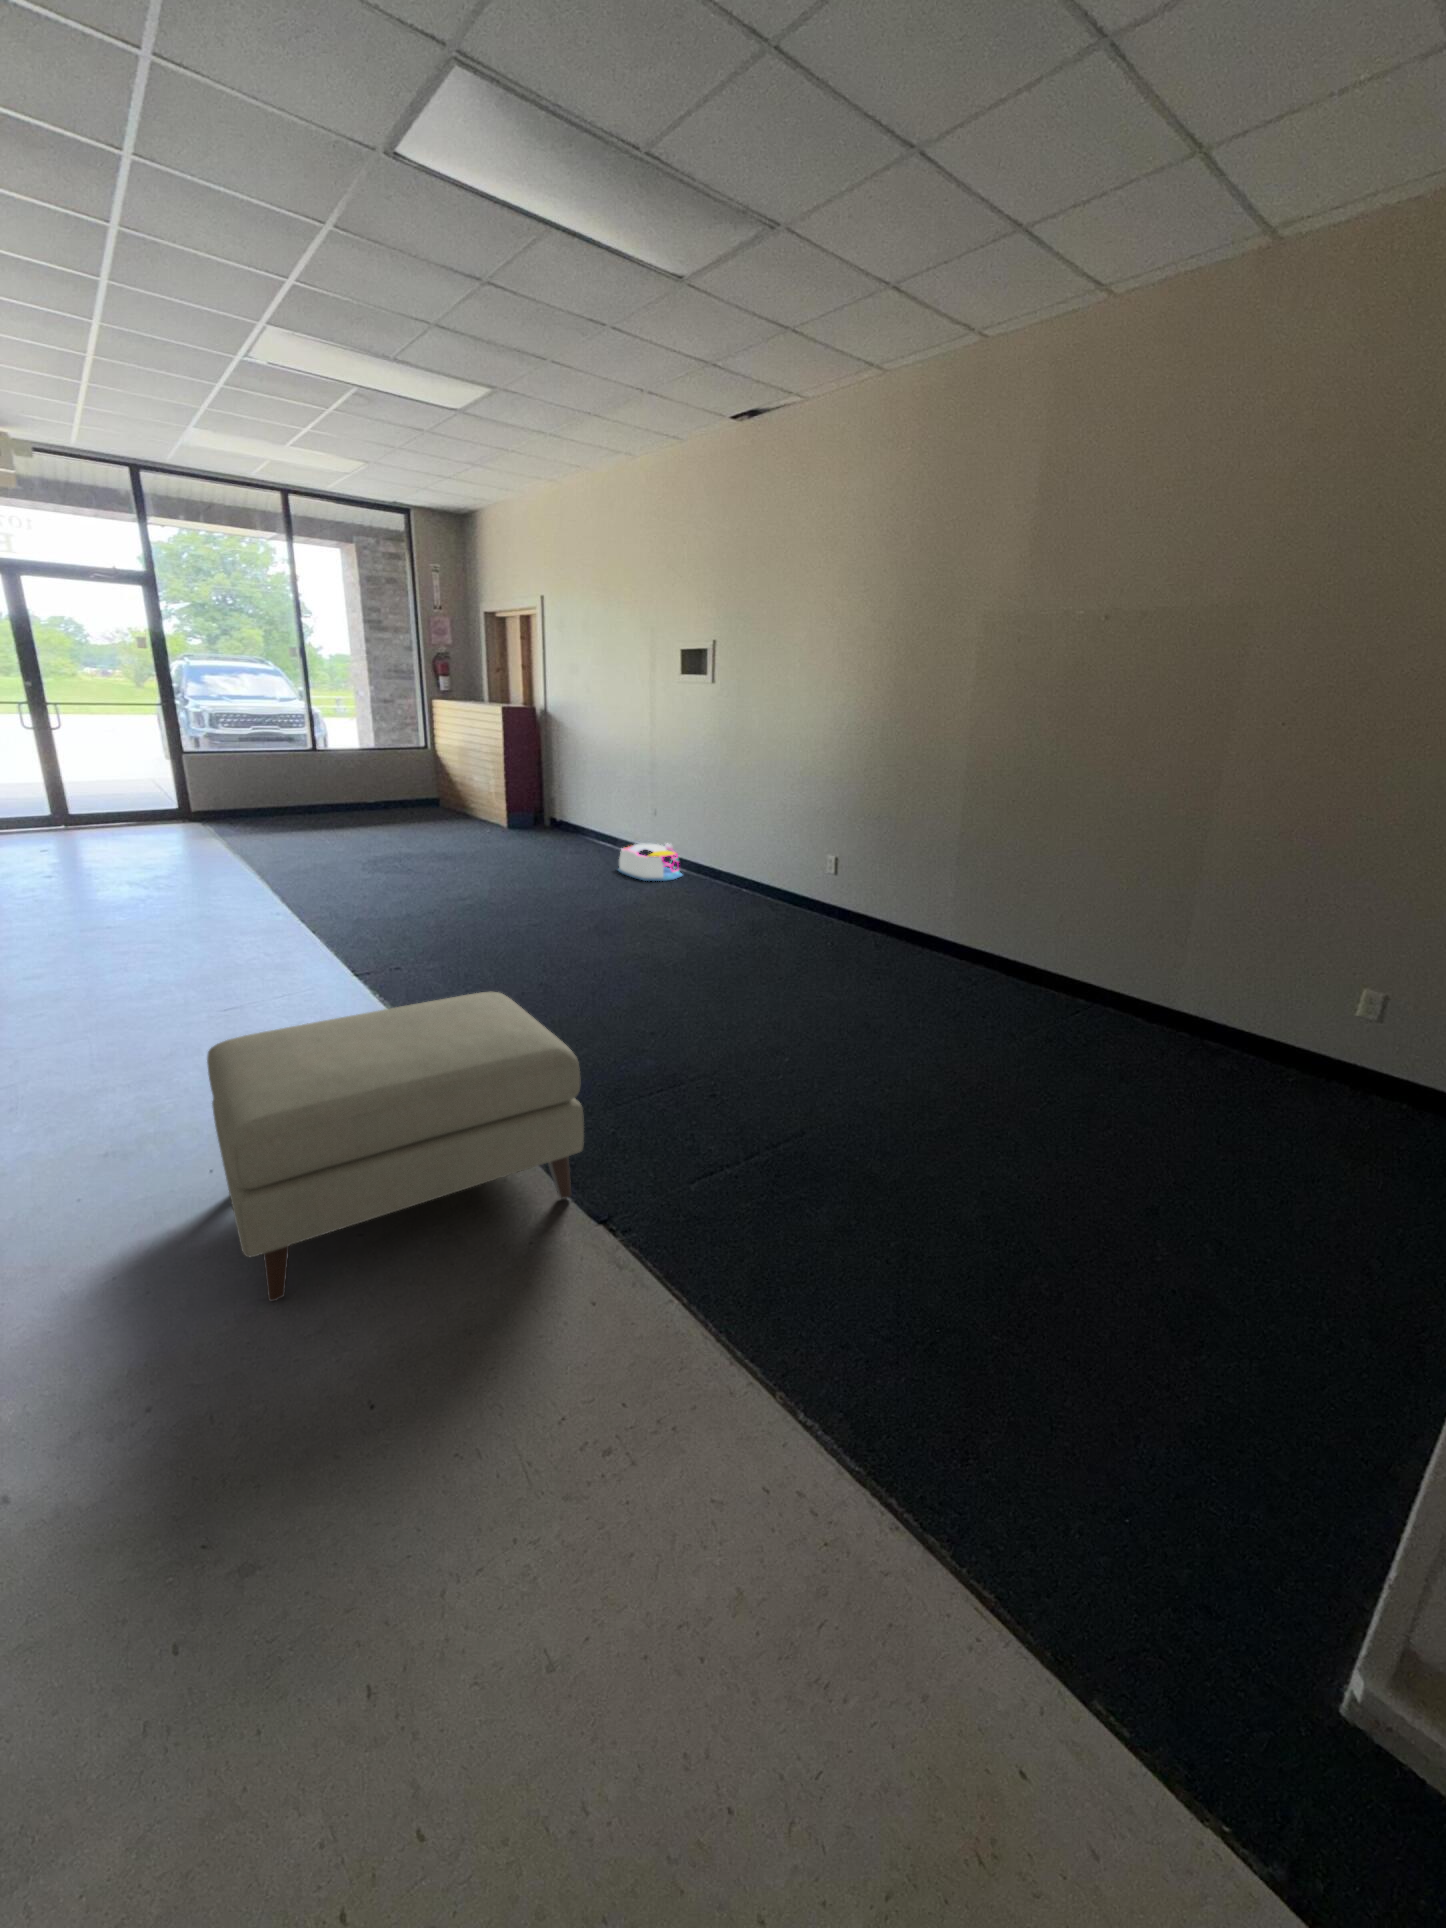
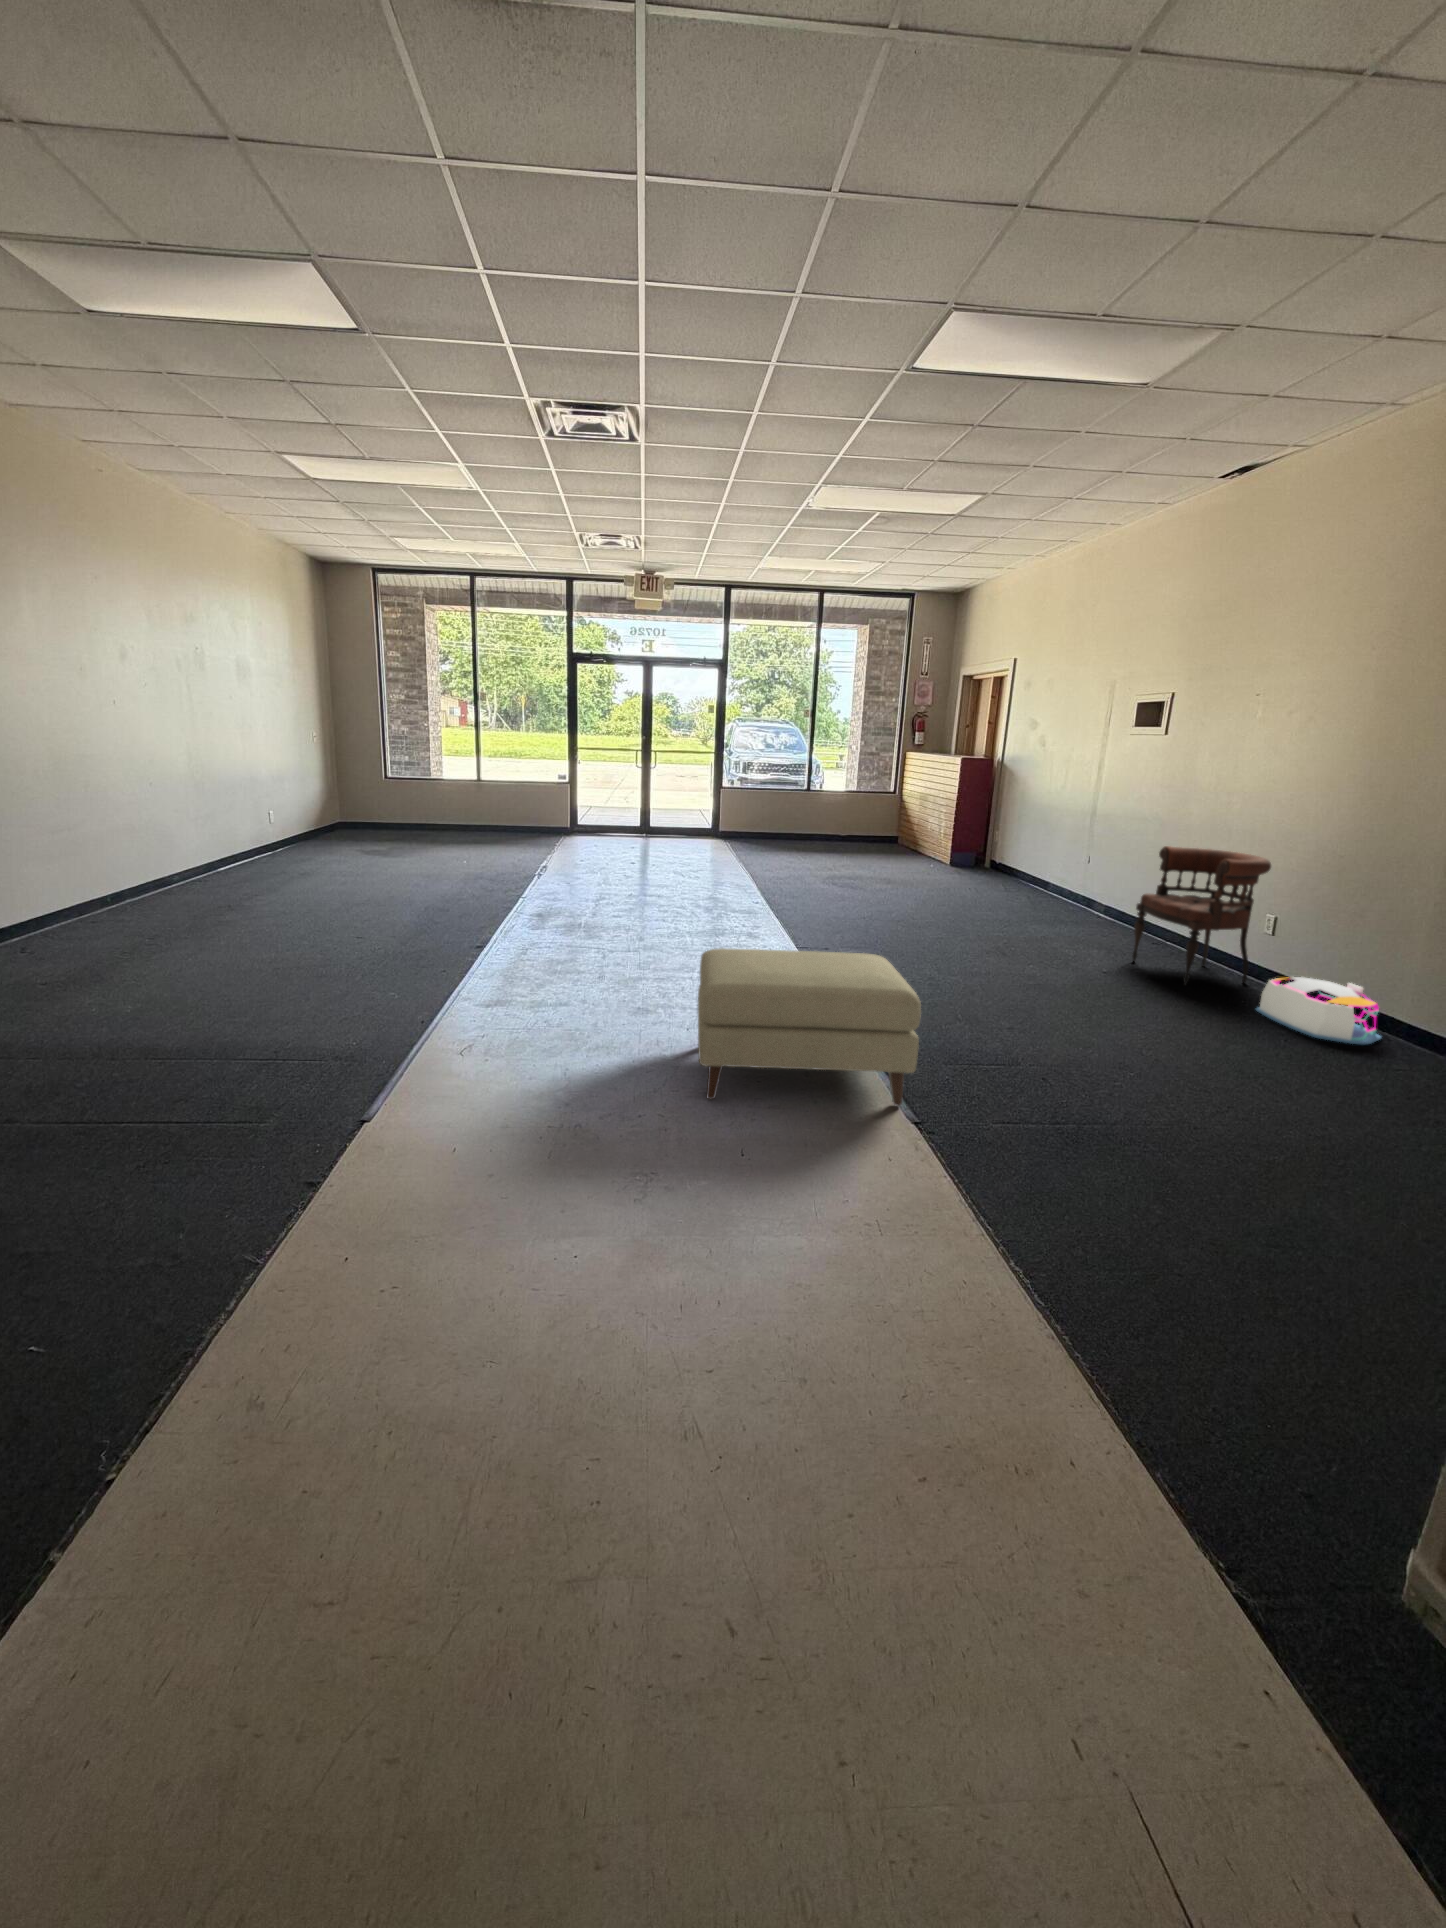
armchair: none [720,798,830,937] -> present [1132,846,1271,985]
storage bin: present [618,844,682,881] -> present [1256,977,1381,1044]

